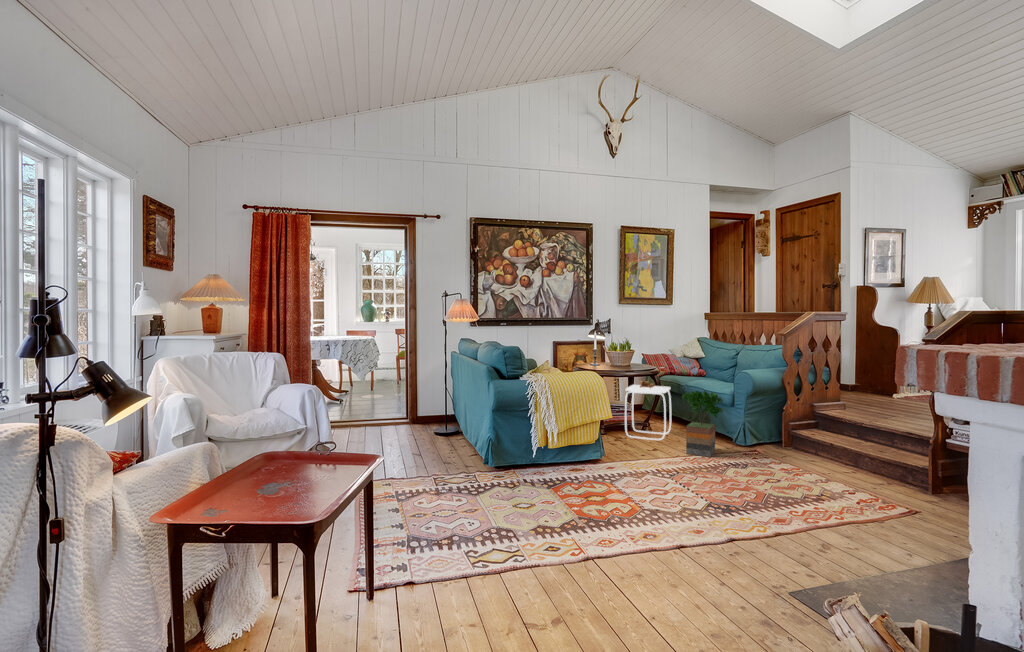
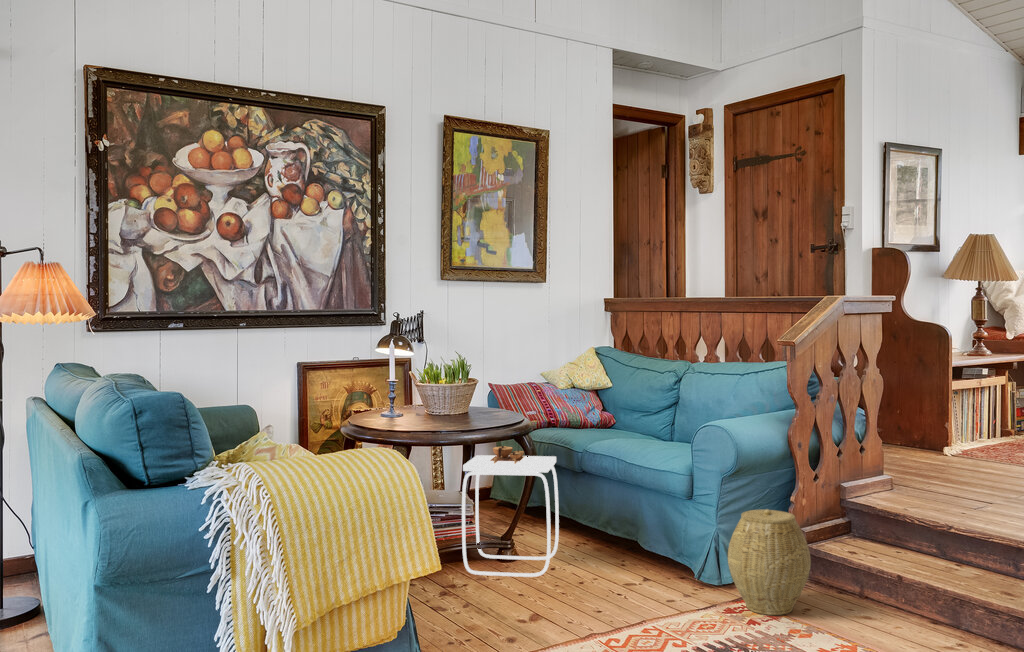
potted tree: present [682,390,724,457] -> none [584,463,677,610]
woven basket: none [751,415,793,464] -> present [728,509,811,615]

